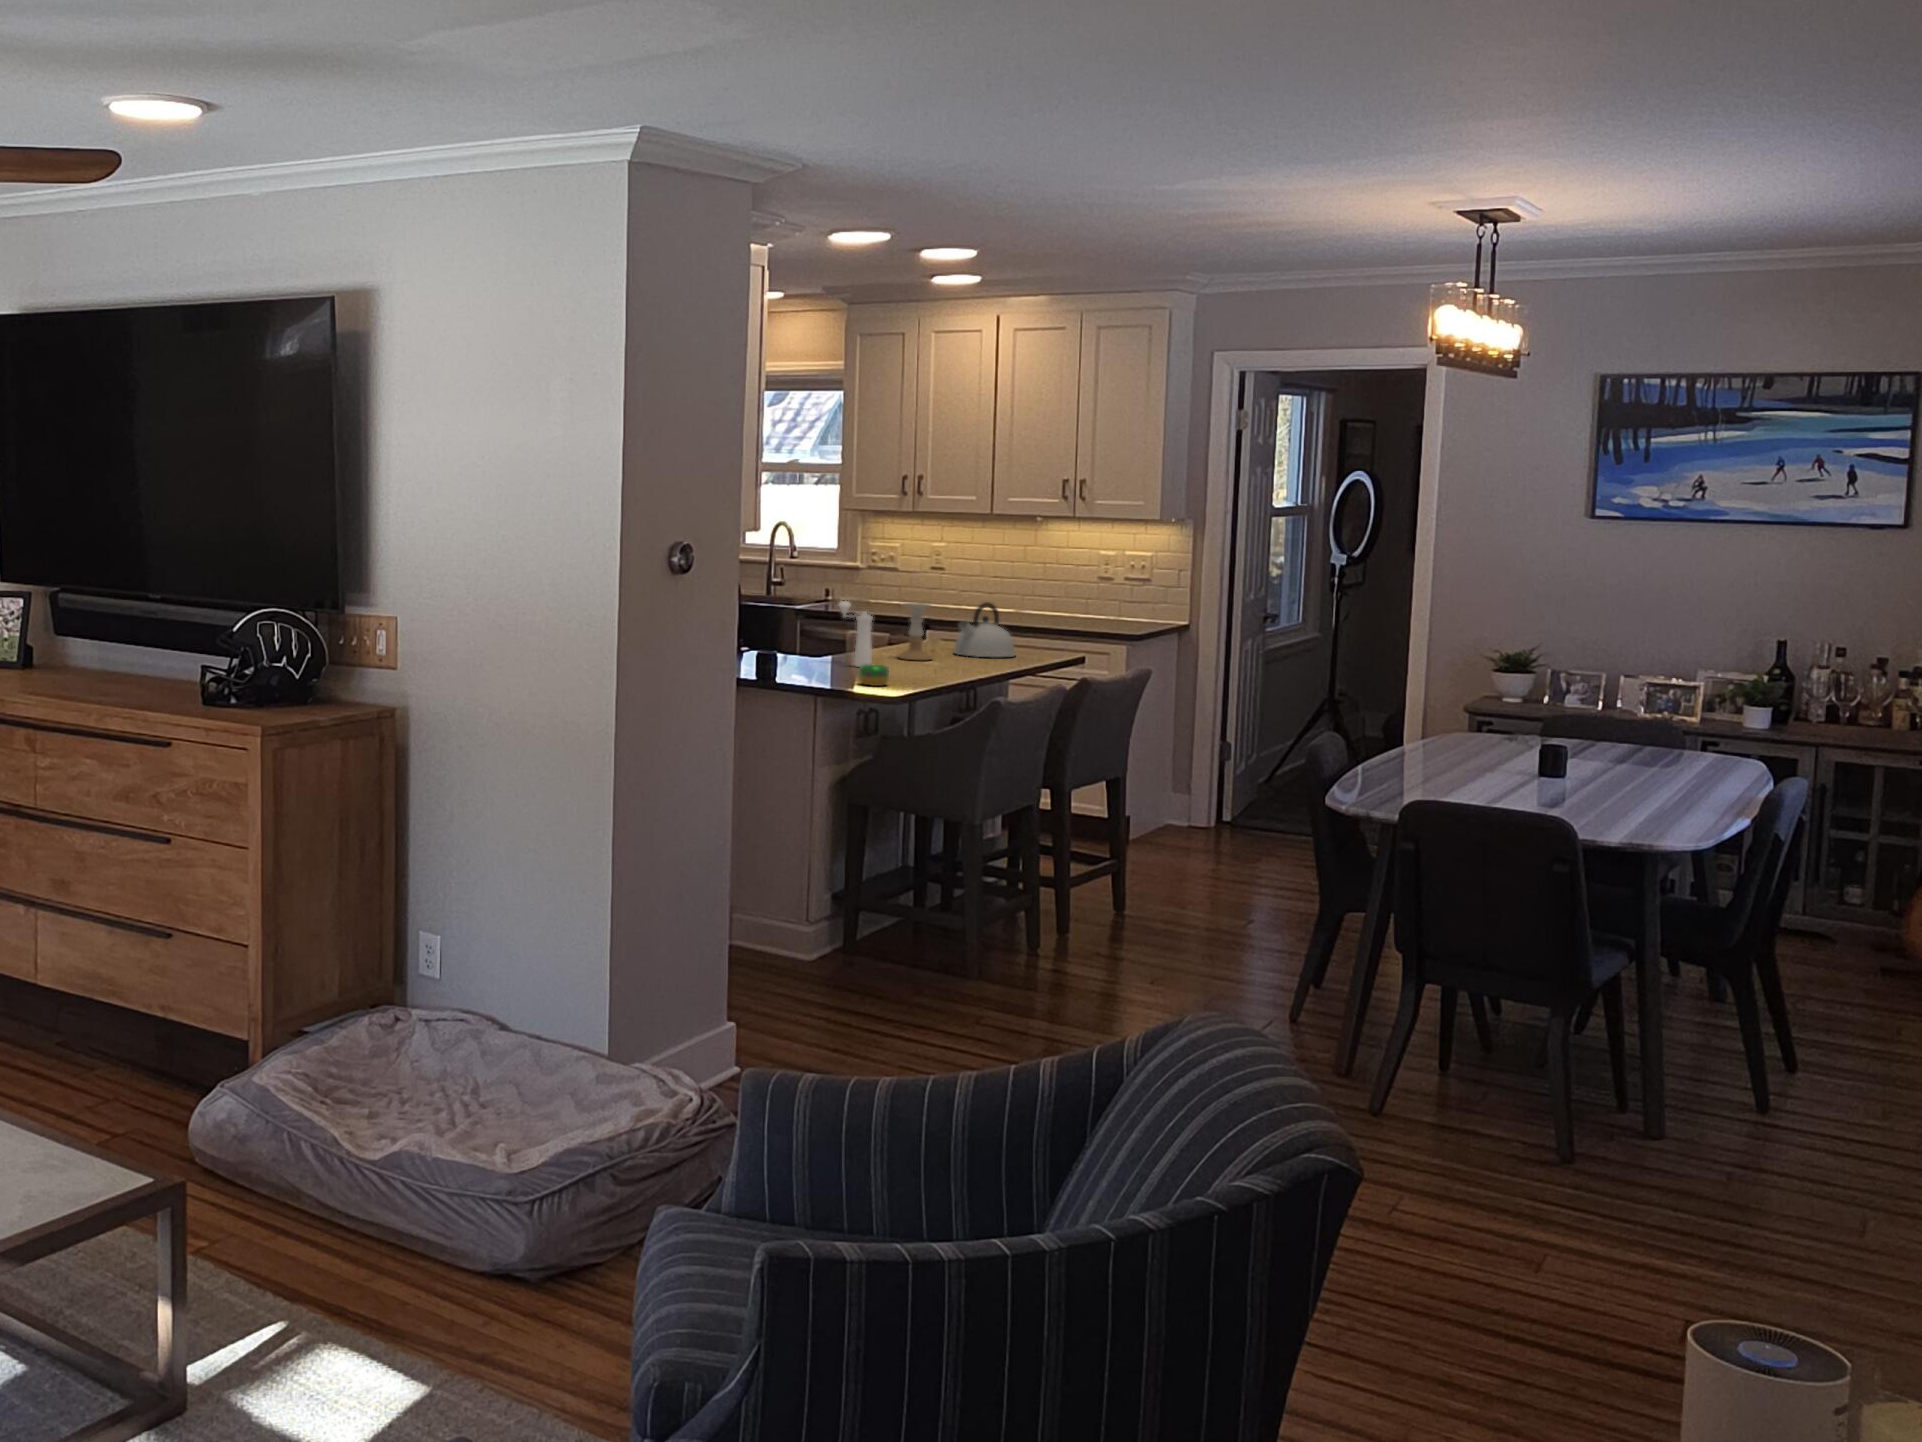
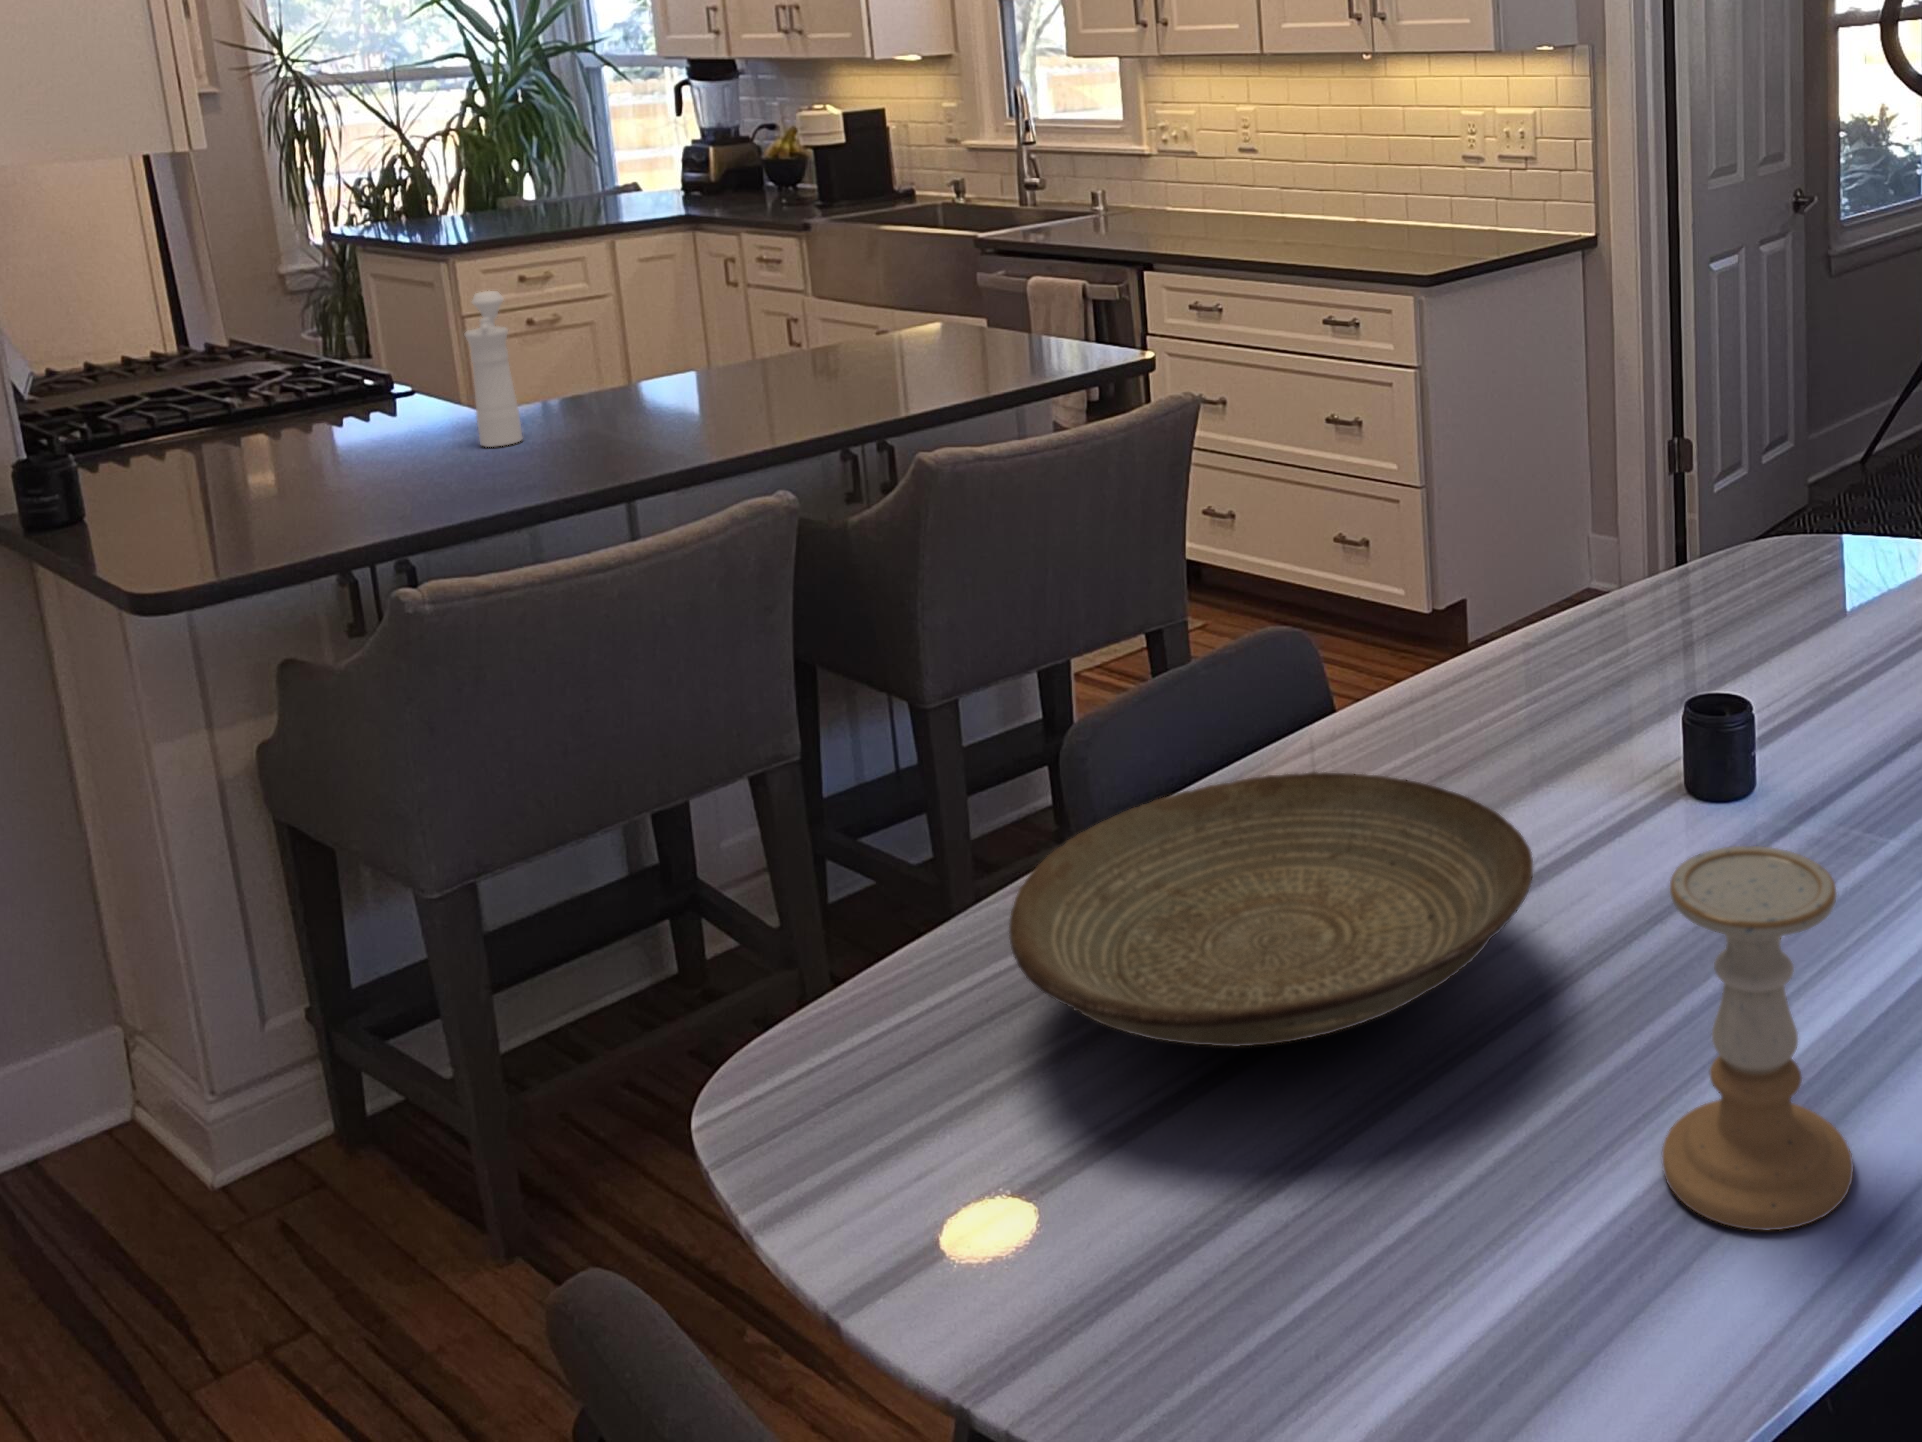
kettle: present [954,602,1015,657] -> none [856,257,1005,379]
candle holder: present [899,603,932,660] -> present [1662,846,1854,1230]
mug: present [859,664,889,686] -> none [208,484,315,546]
decorative bowl: none [1397,741,1567,791] -> present [1009,772,1533,1046]

